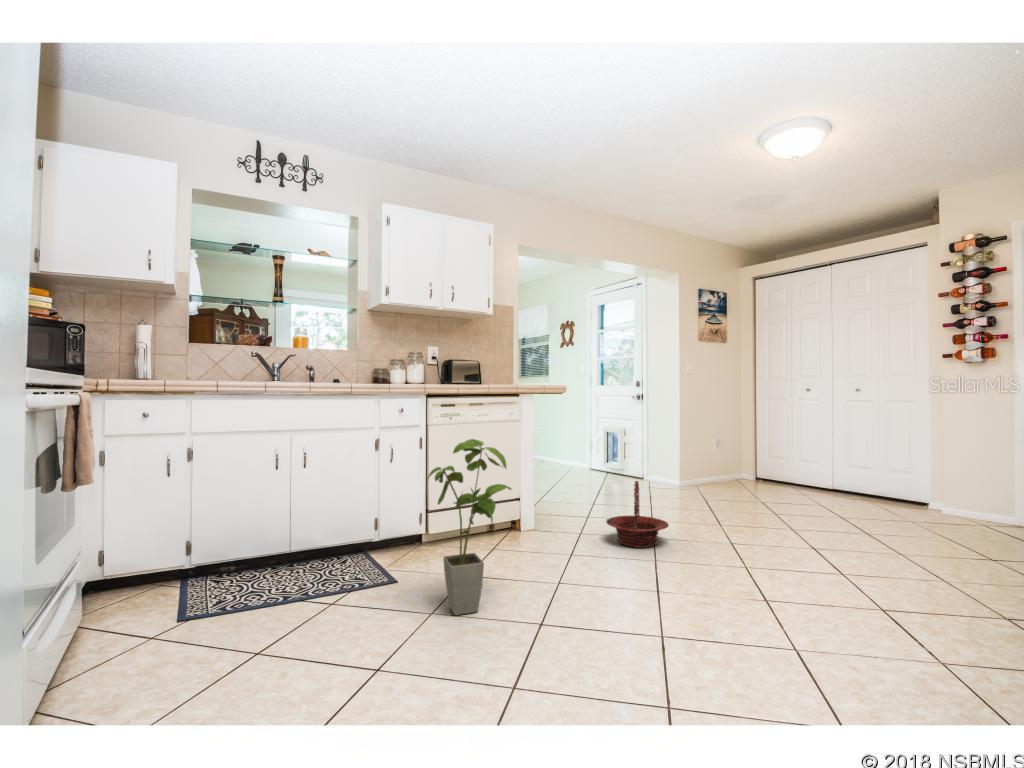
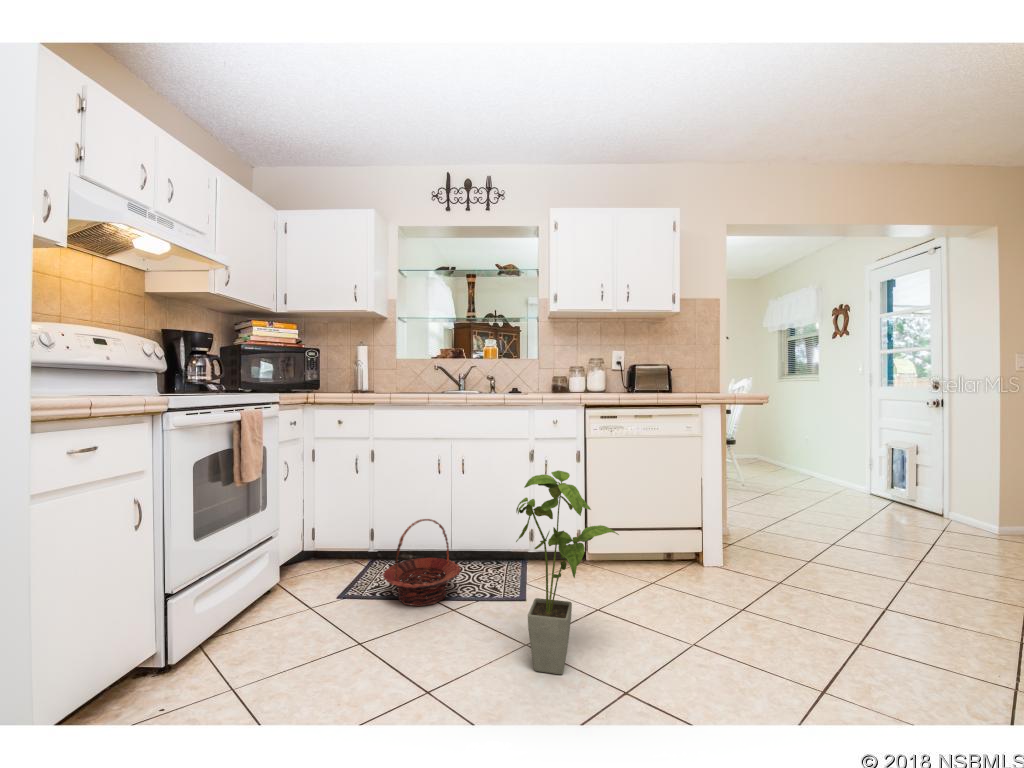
basket: present [606,481,668,548] -> present [383,519,461,606]

